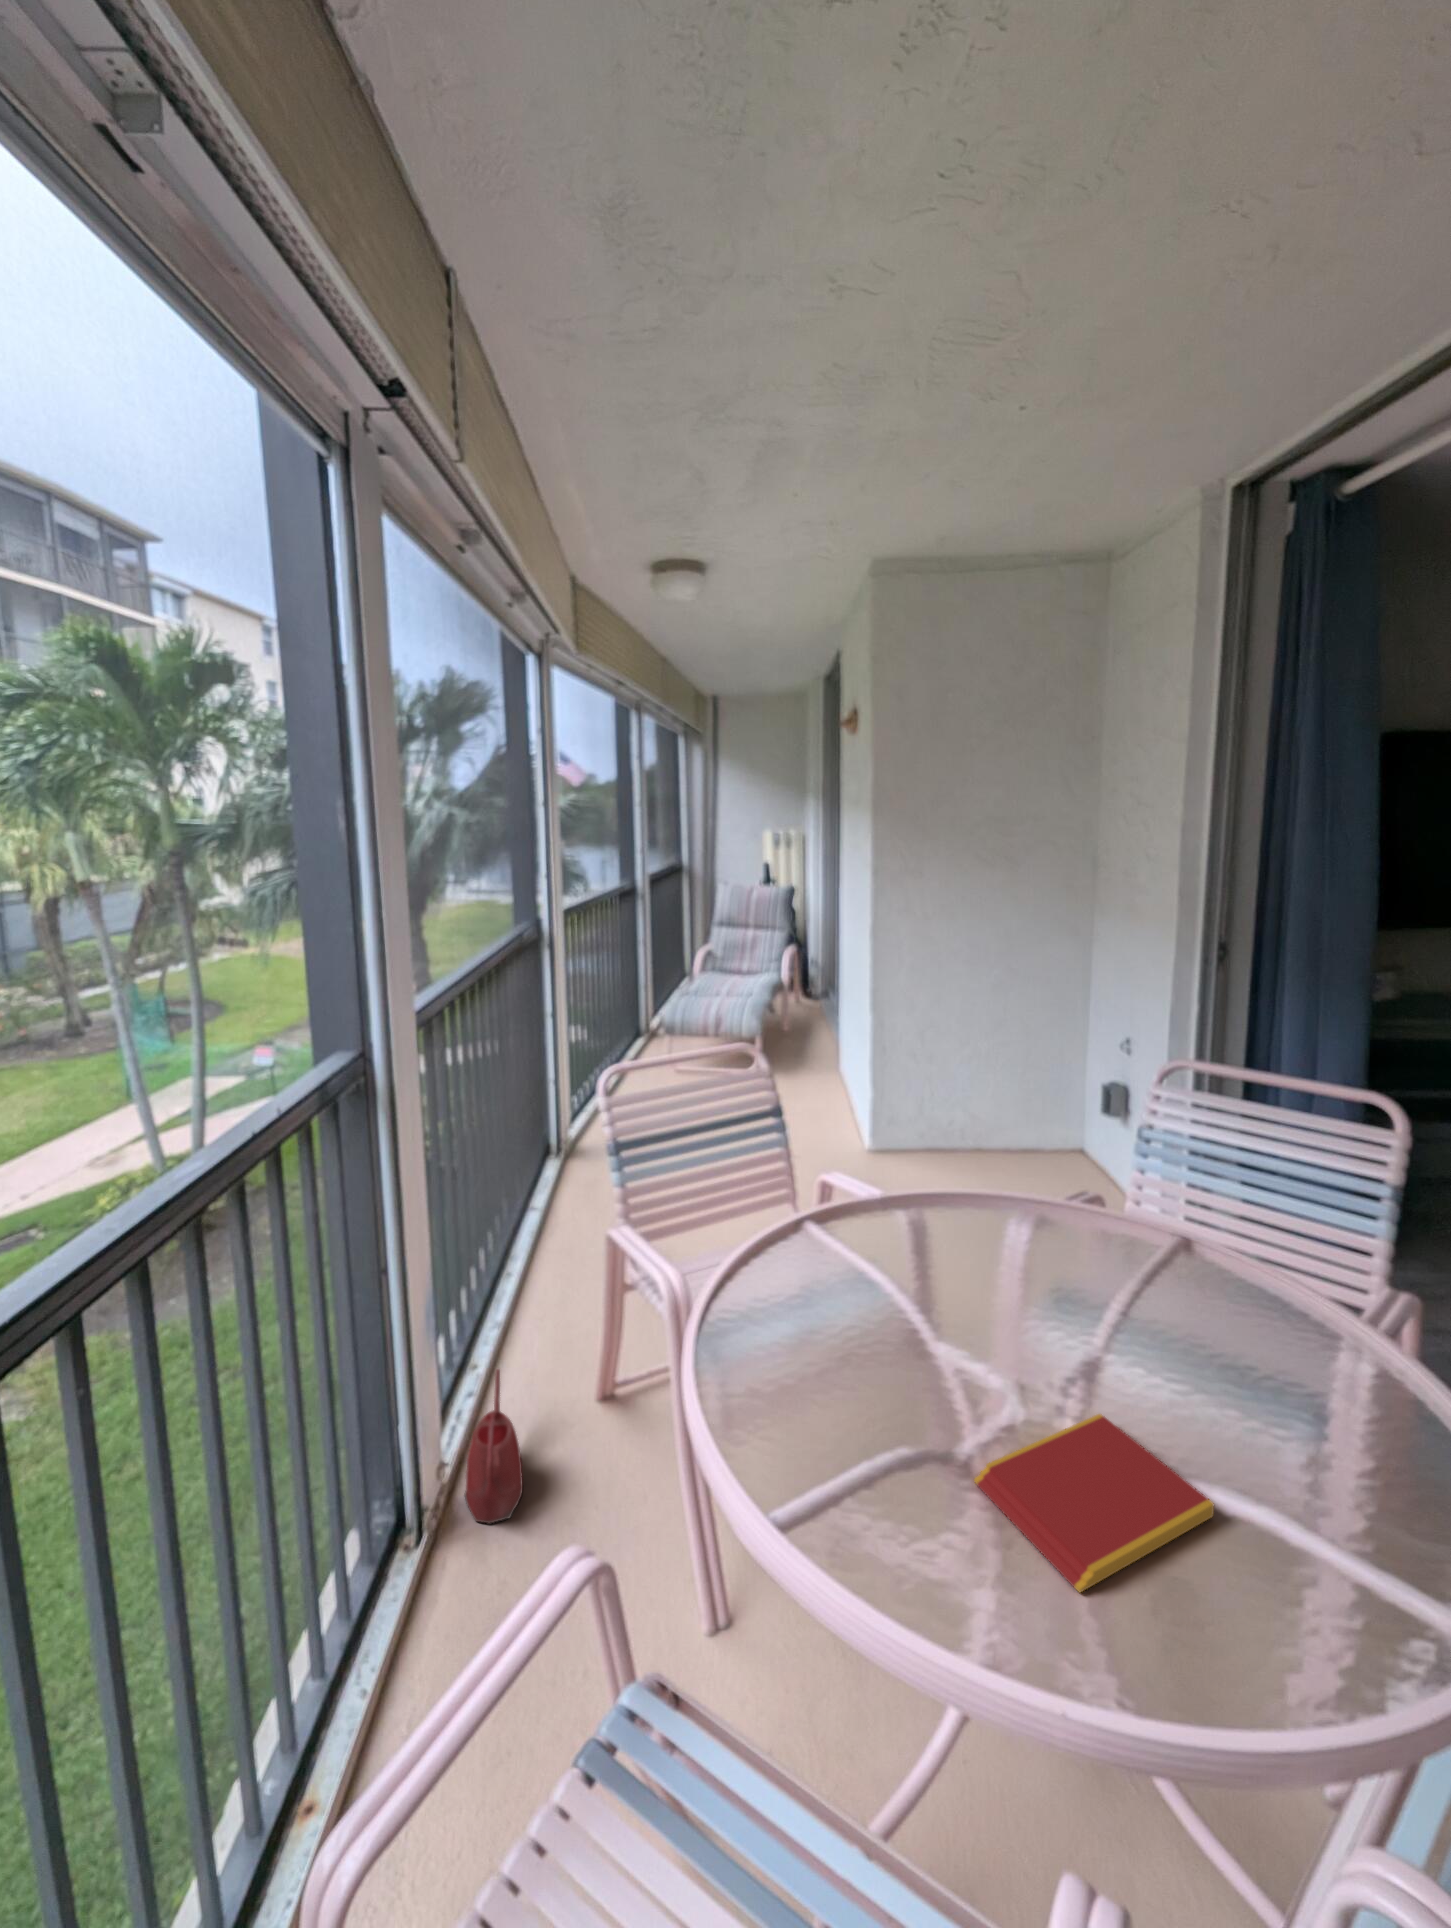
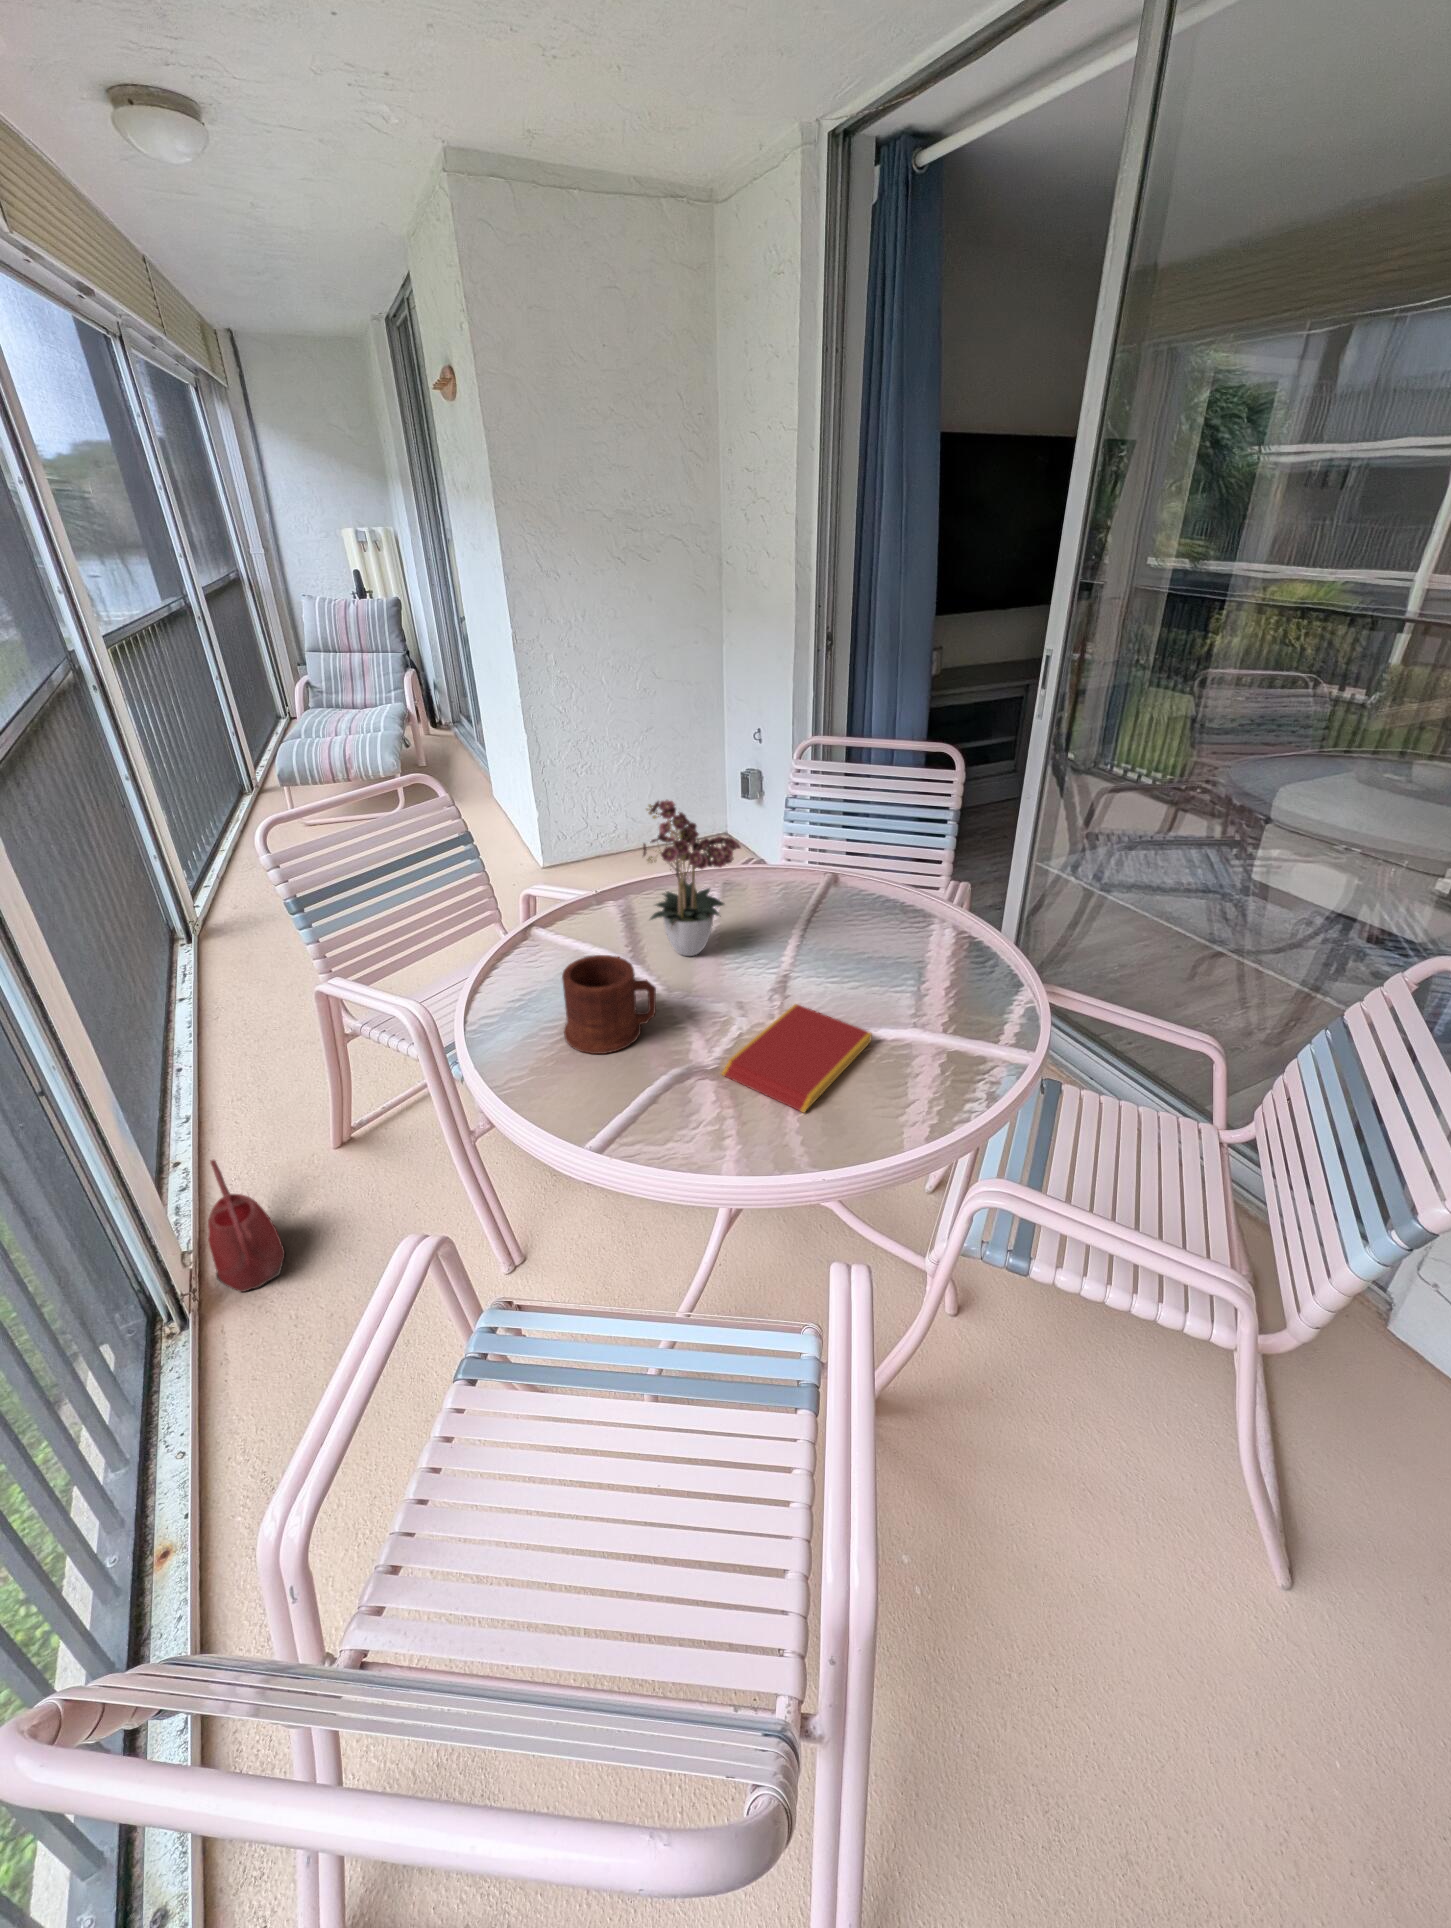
flower arrangement: none [921,1102,1062,1302] -> present [643,800,741,956]
mug: none [803,1272,912,1399] -> present [562,955,656,1054]

